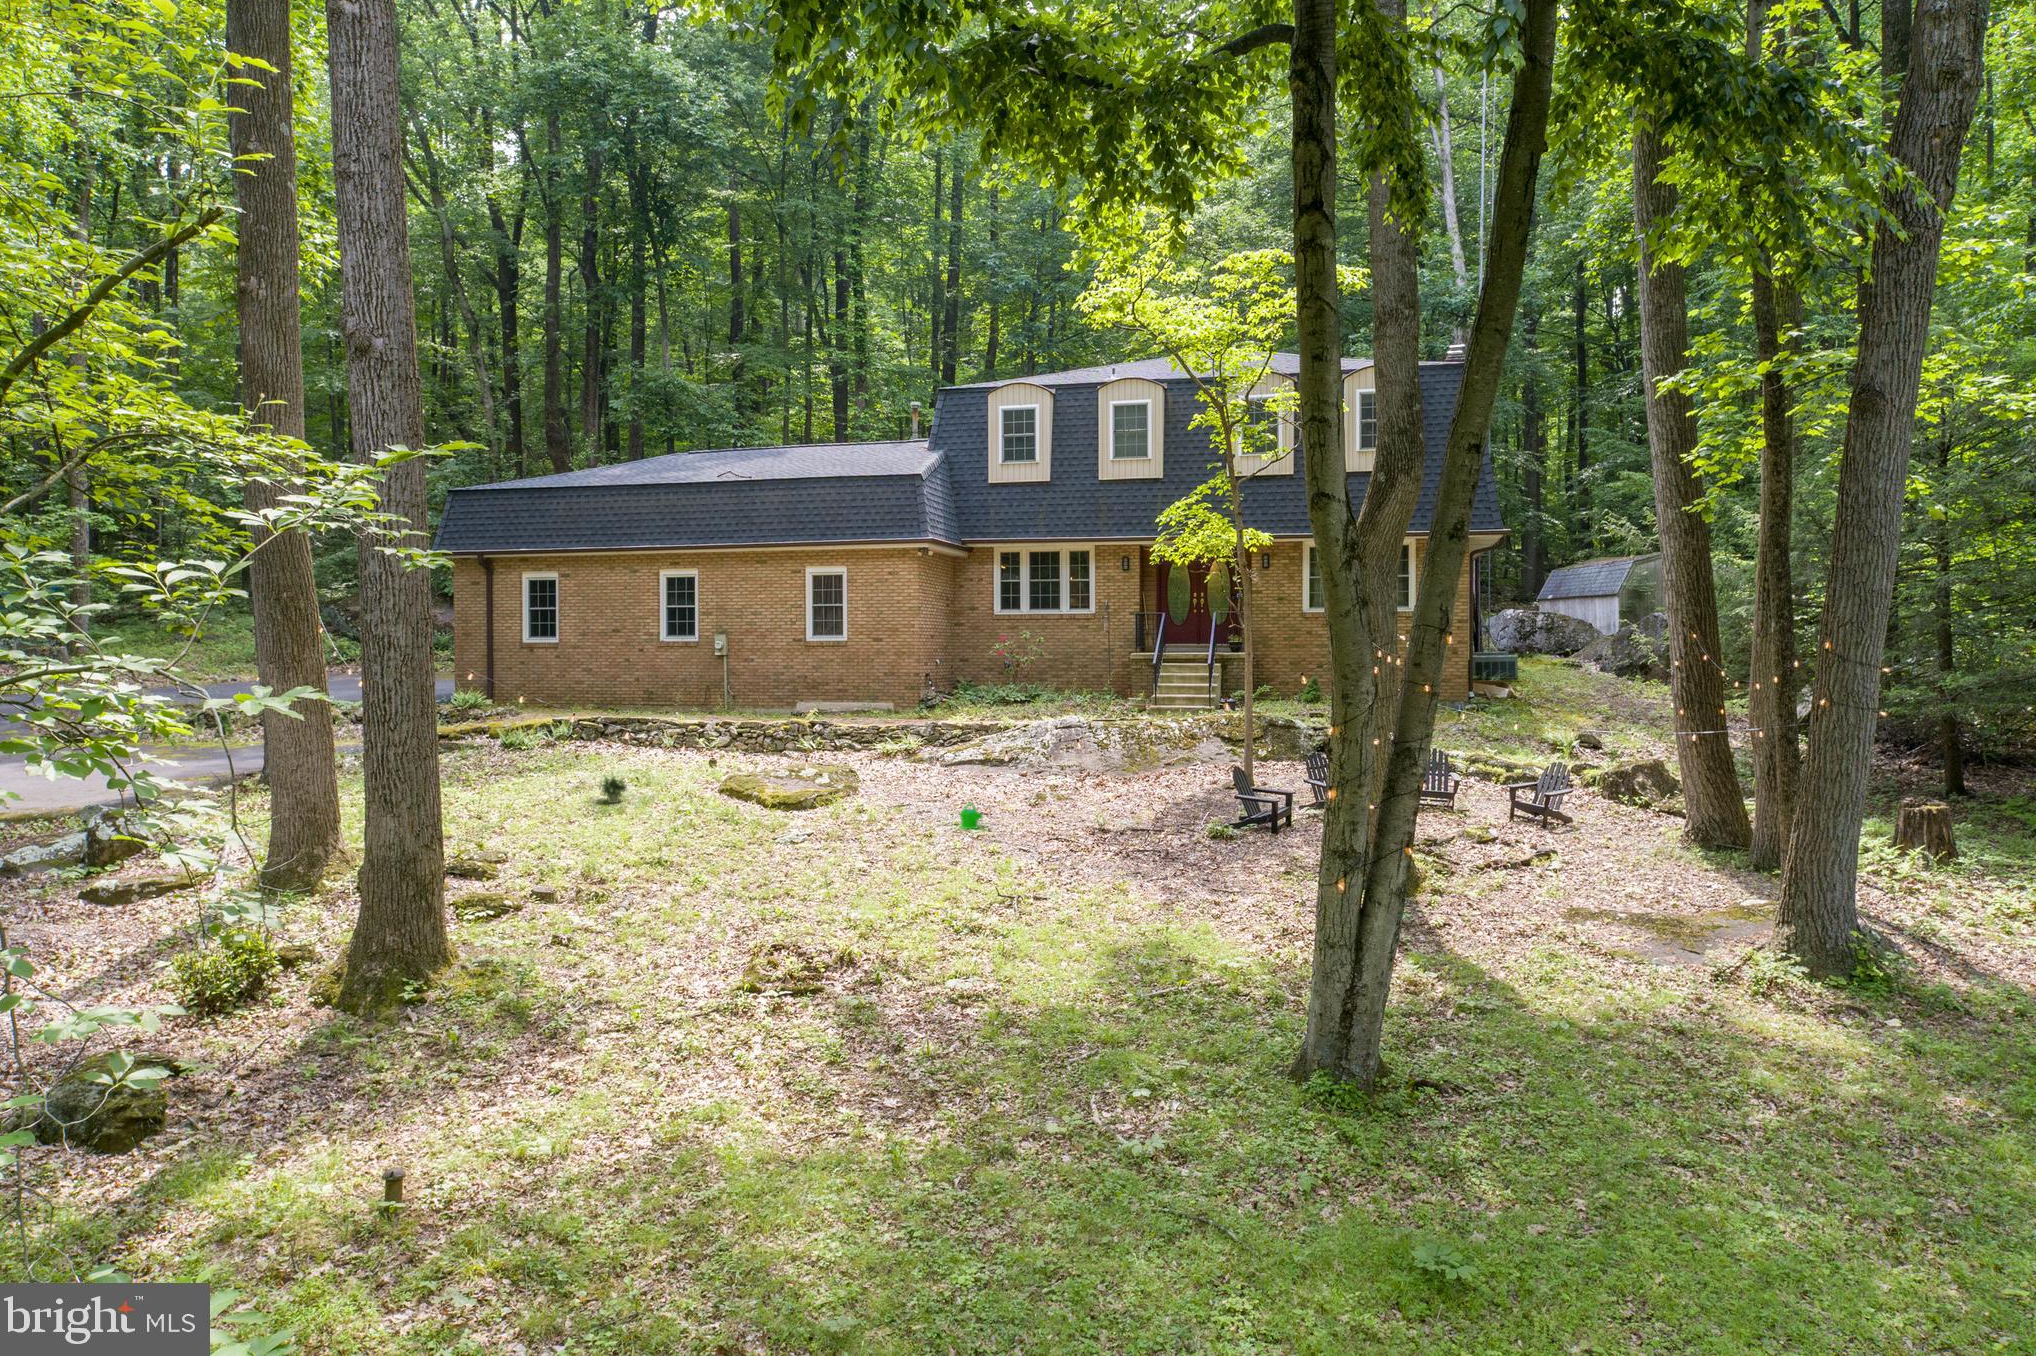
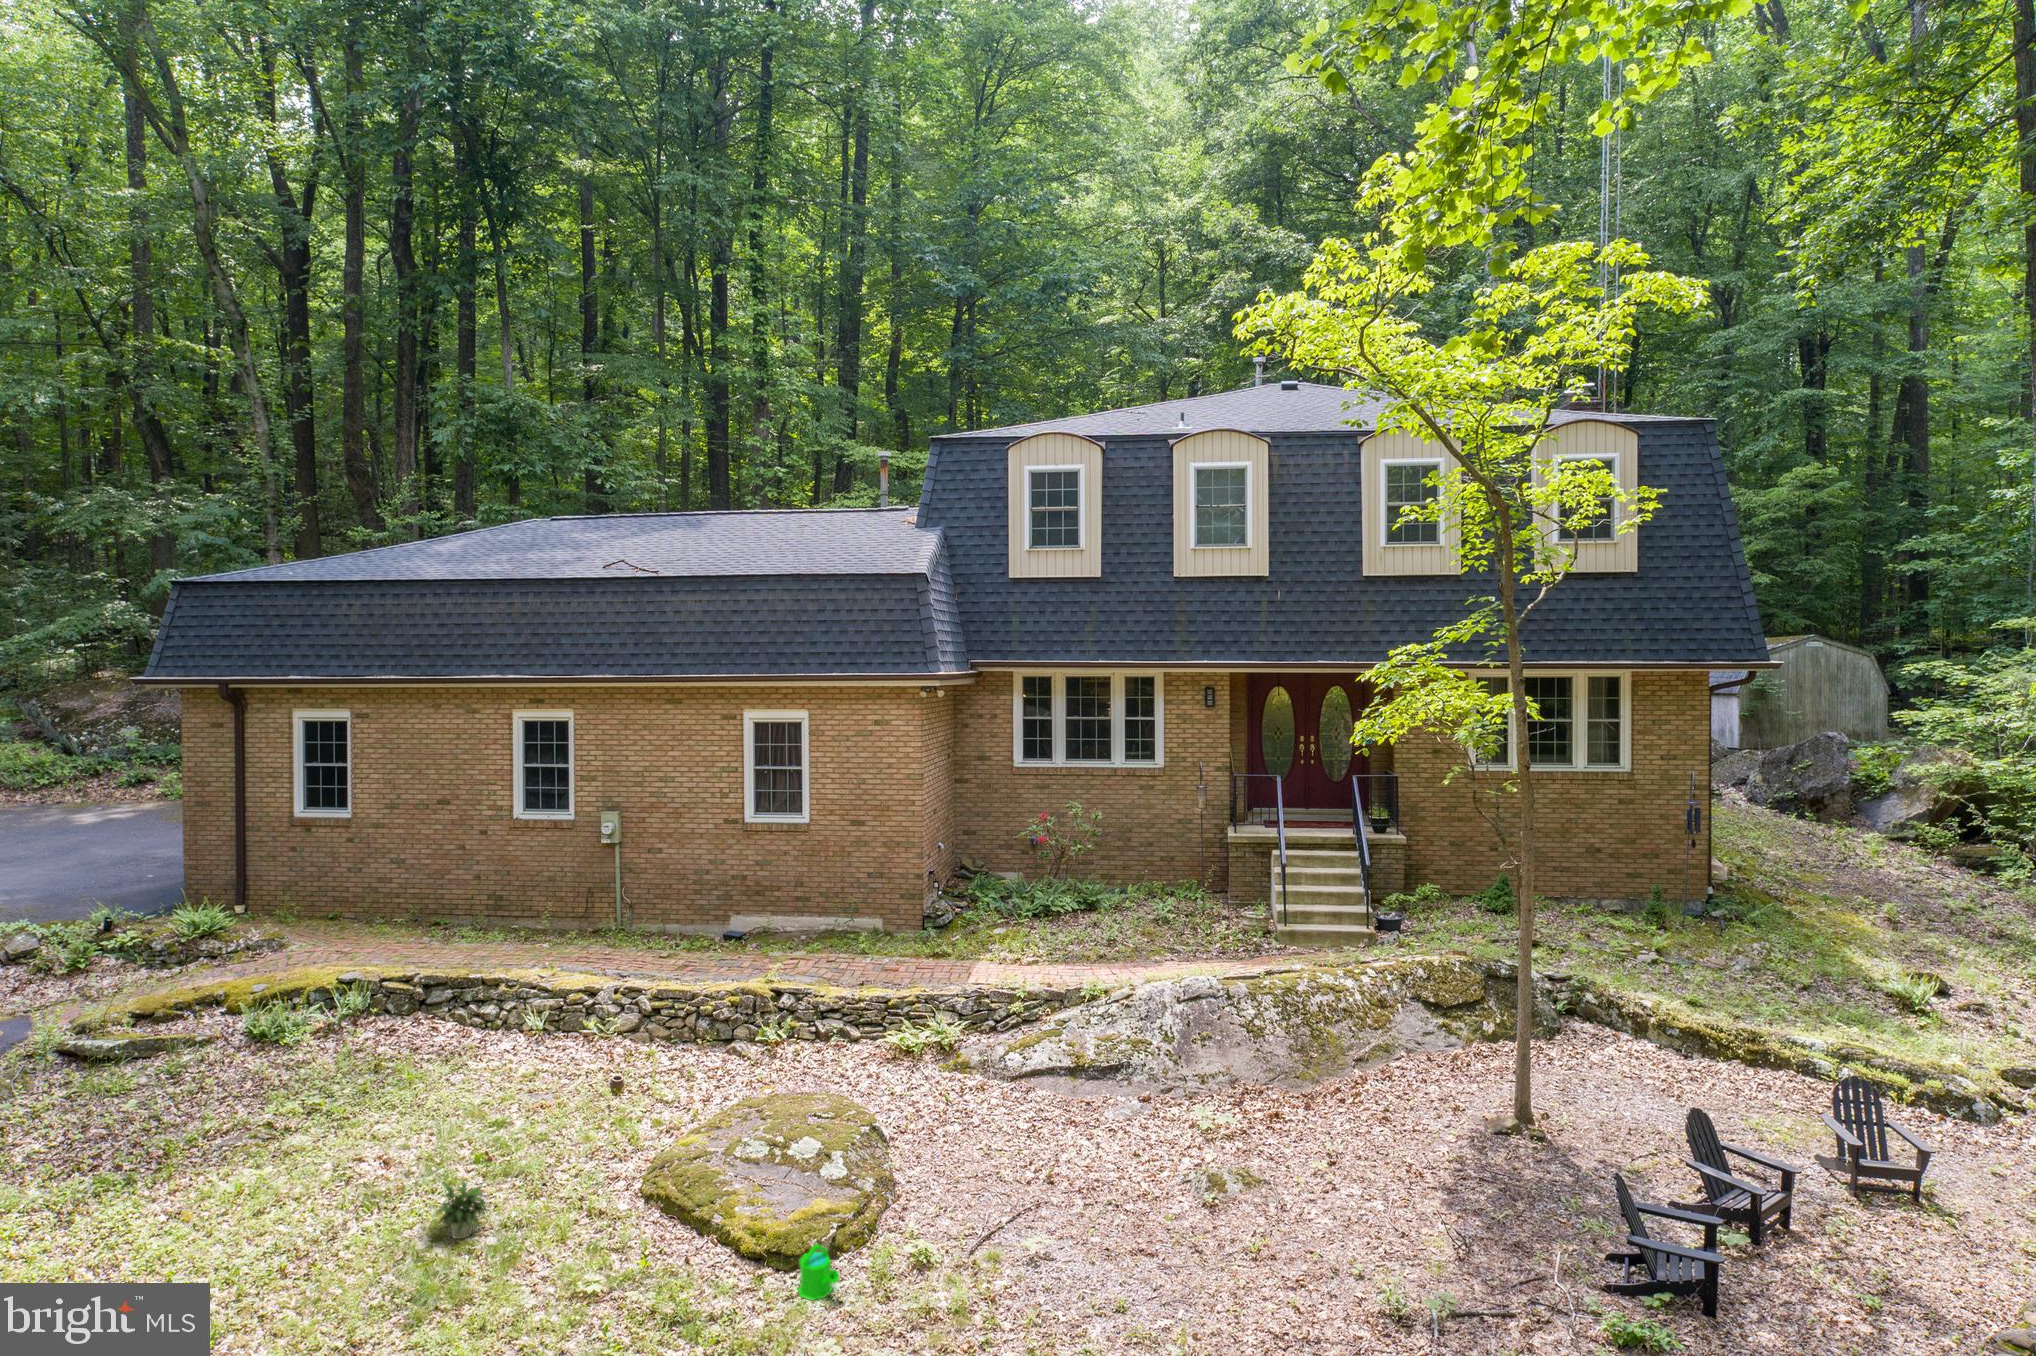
watering can: present [960,803,983,830] -> present [798,1244,839,1300]

